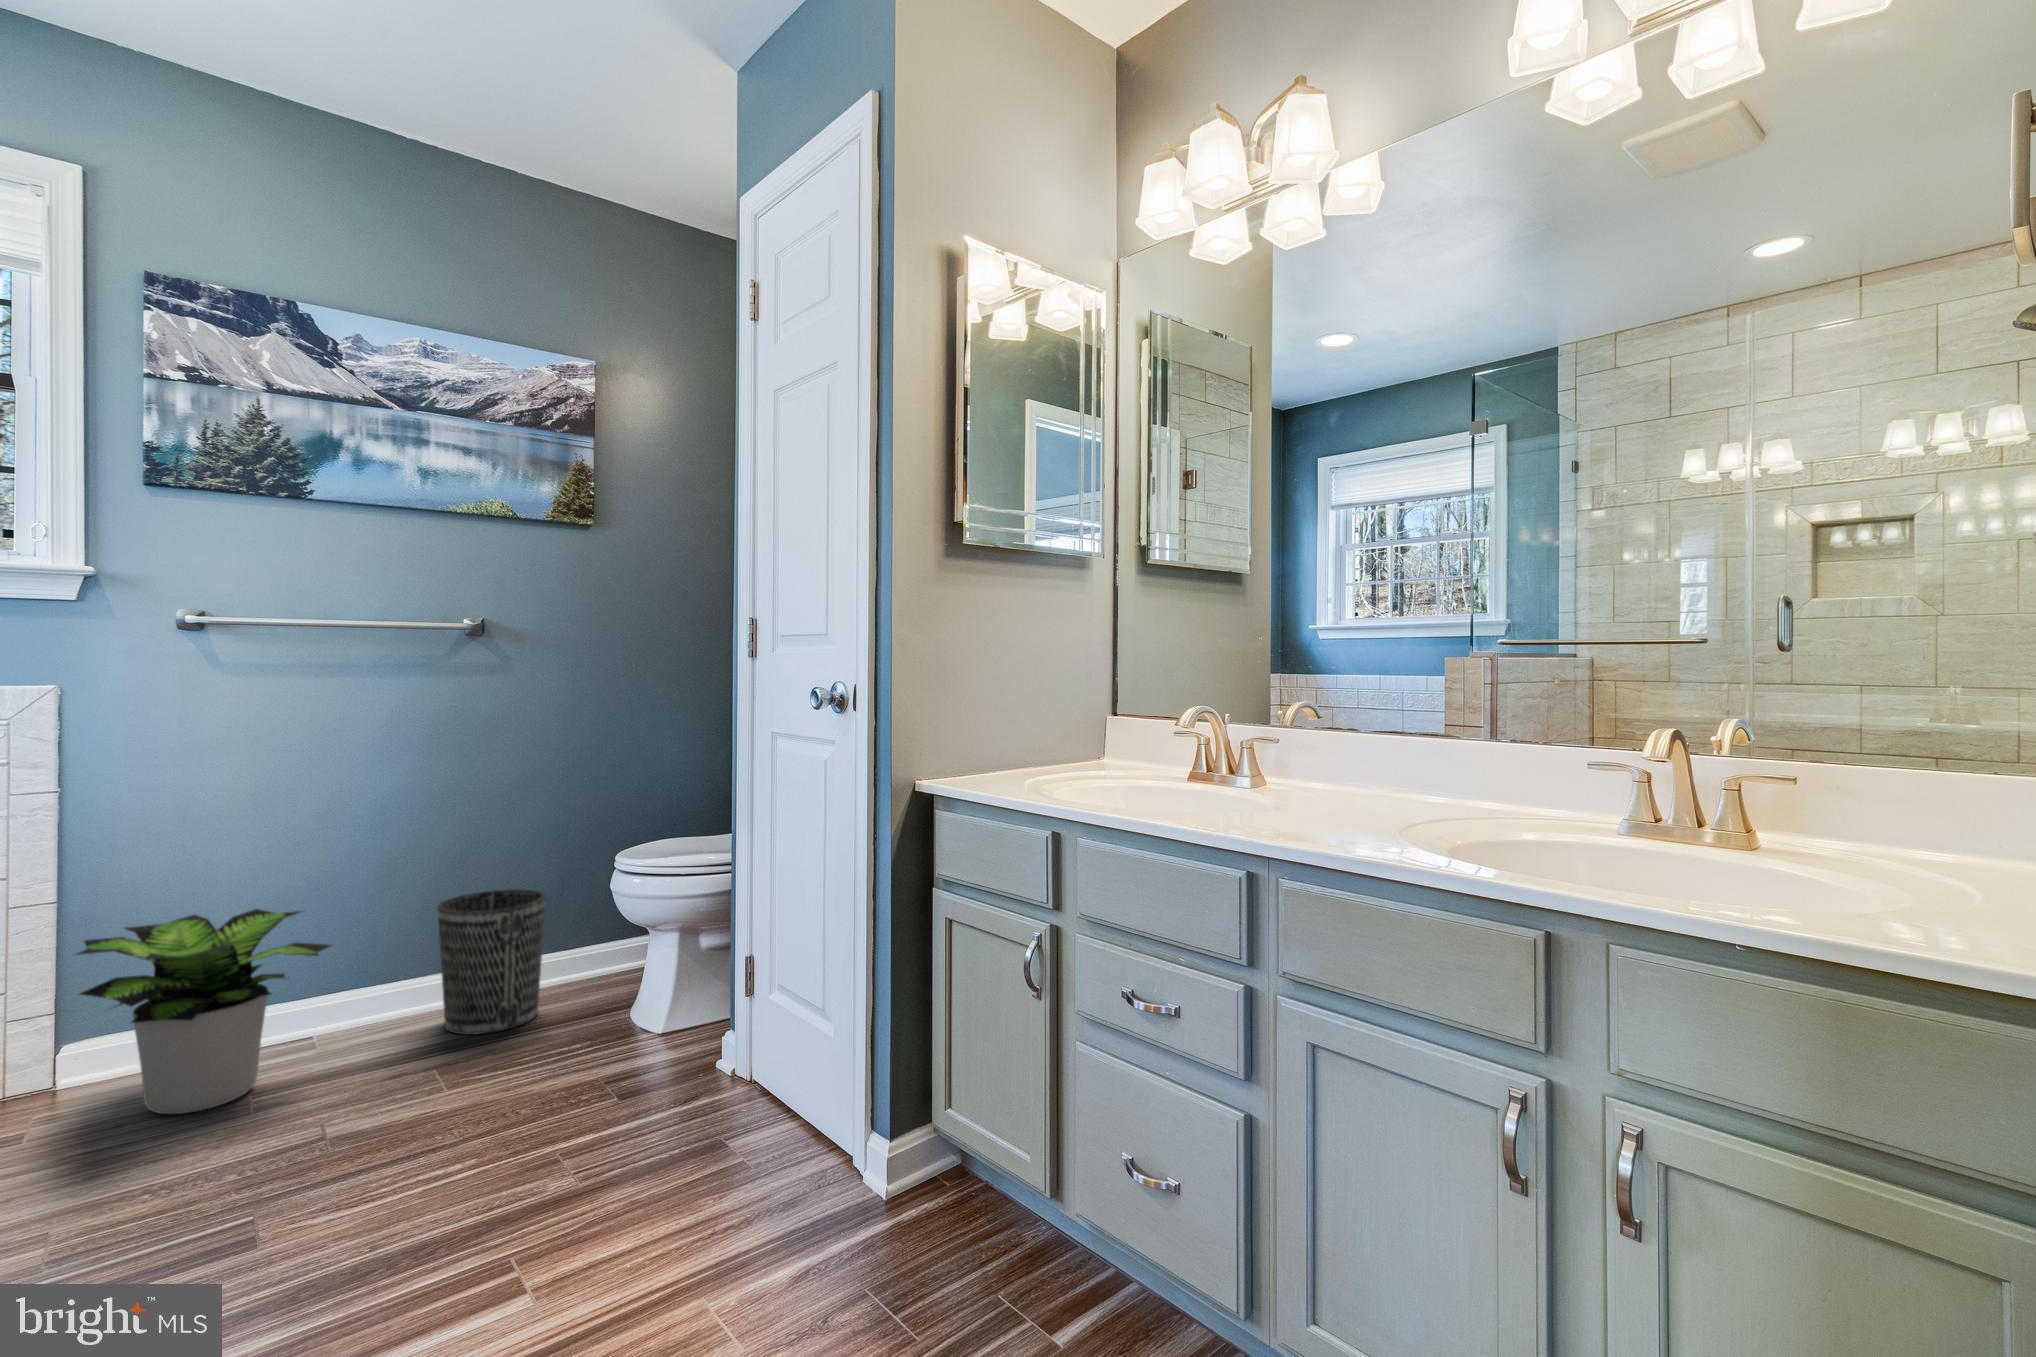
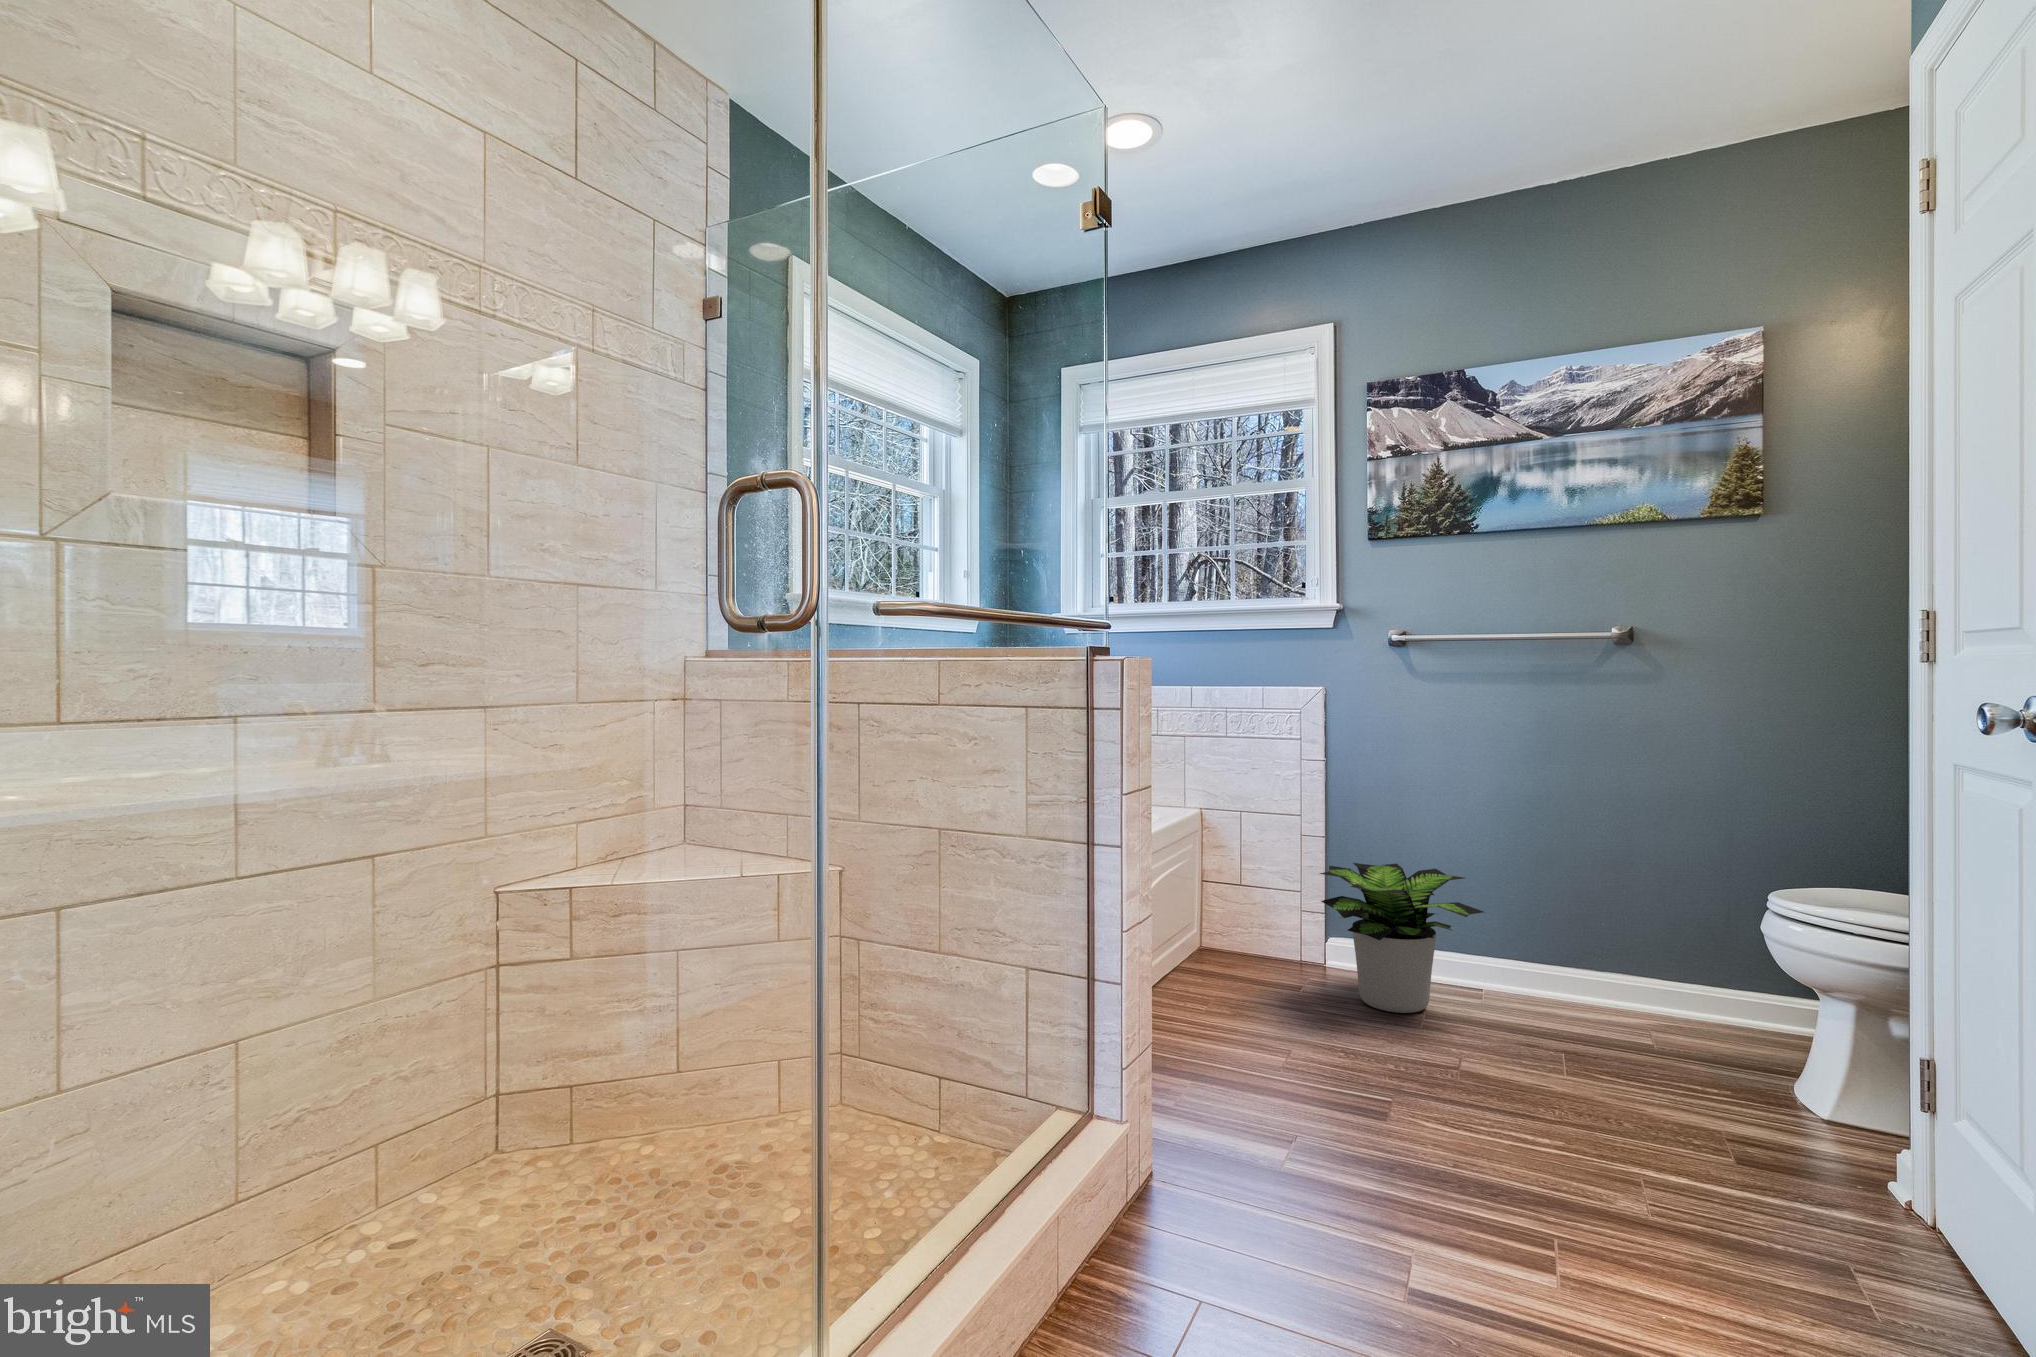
wastebasket: present [437,889,546,1035] -> none [1579,896,1694,1044]

